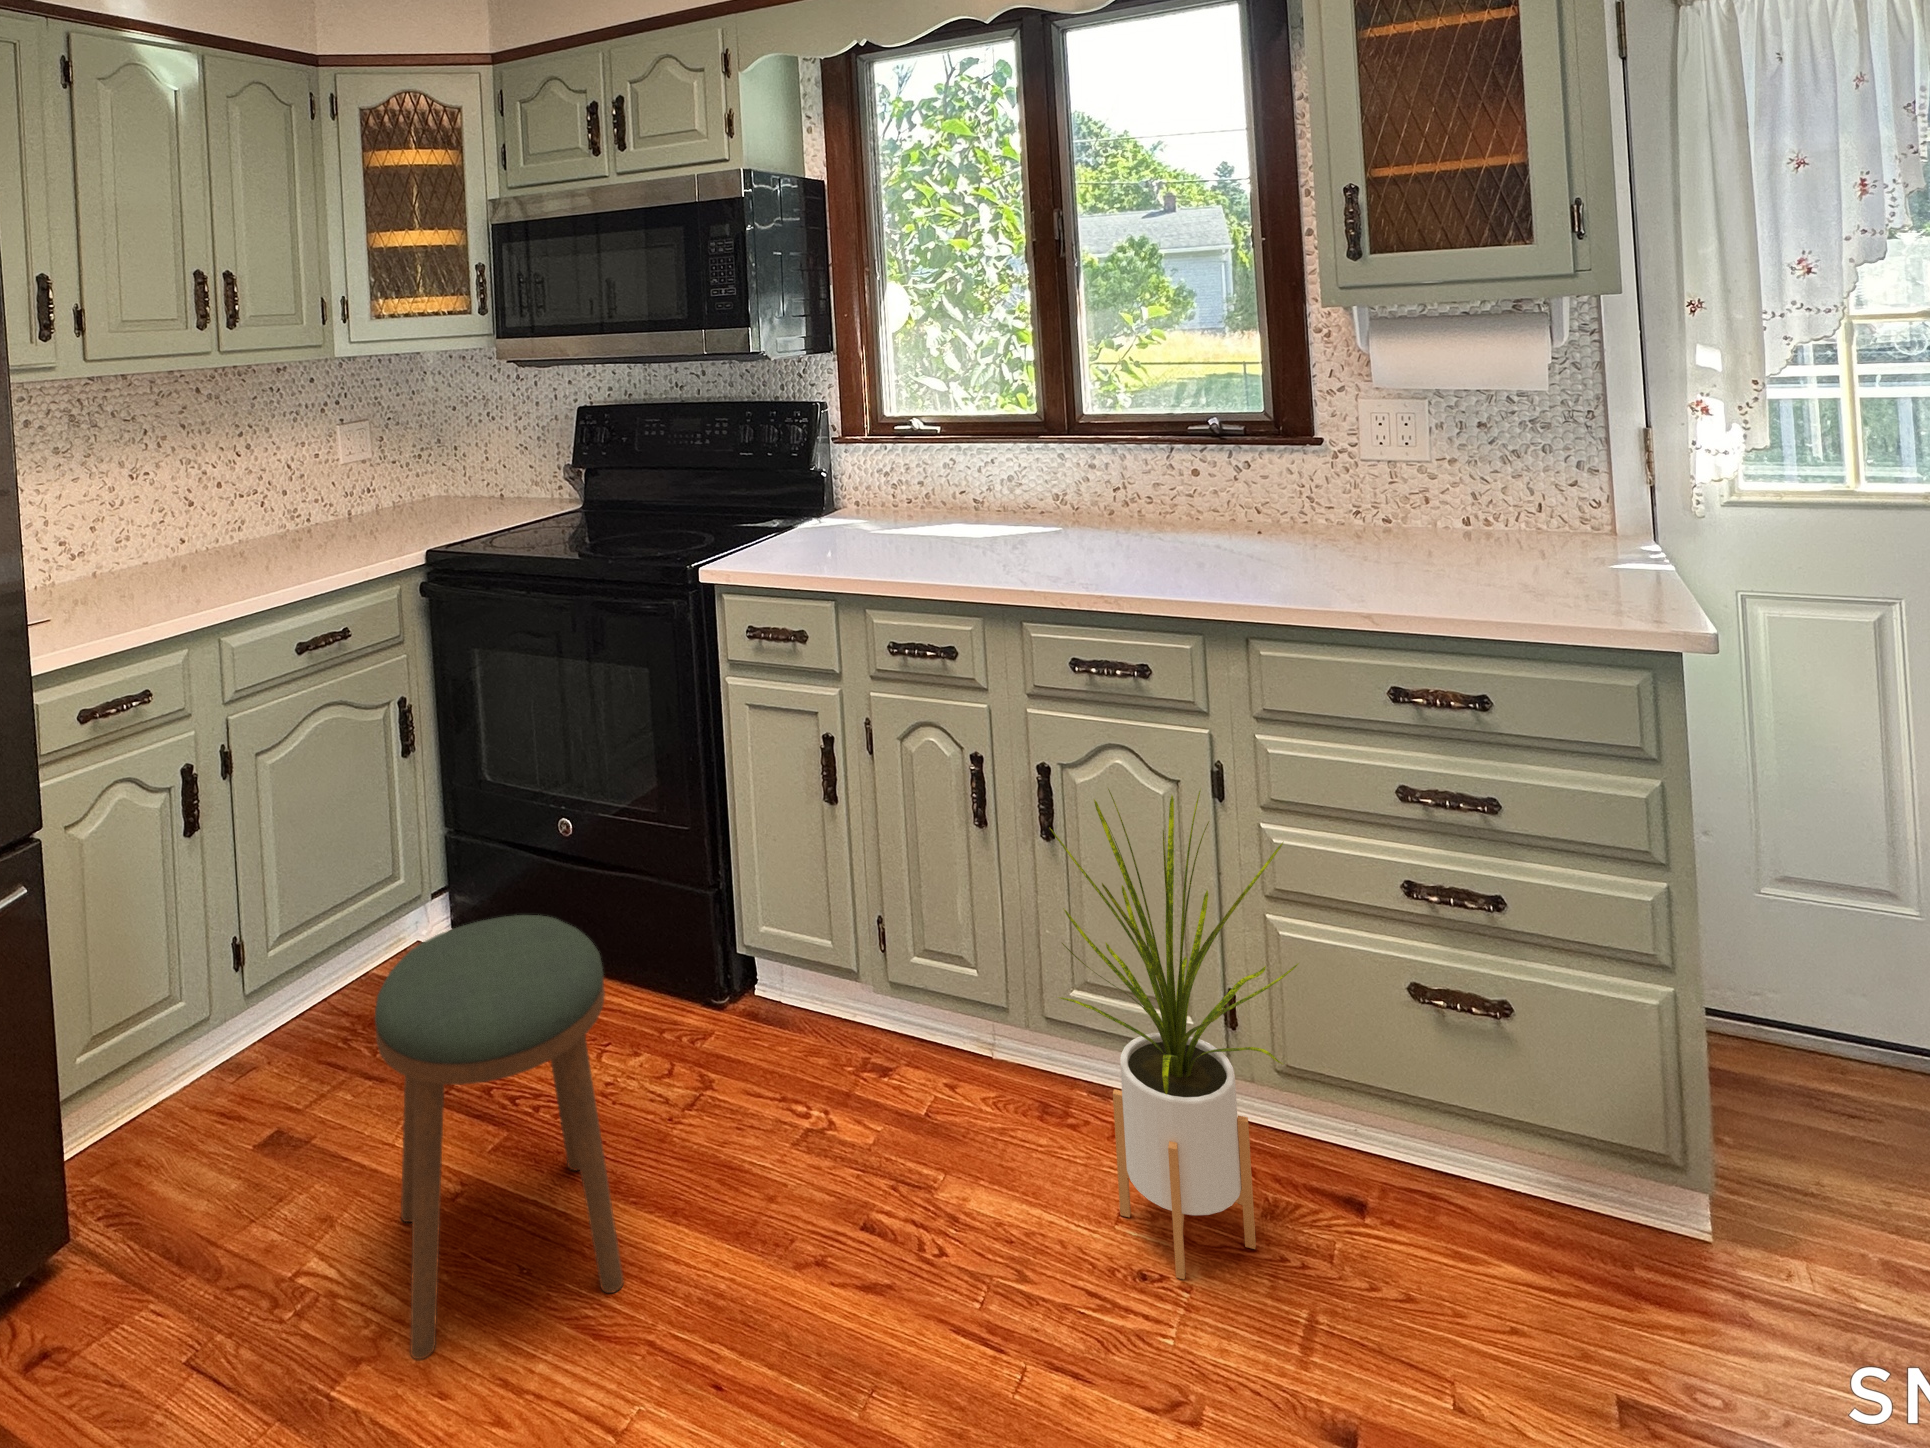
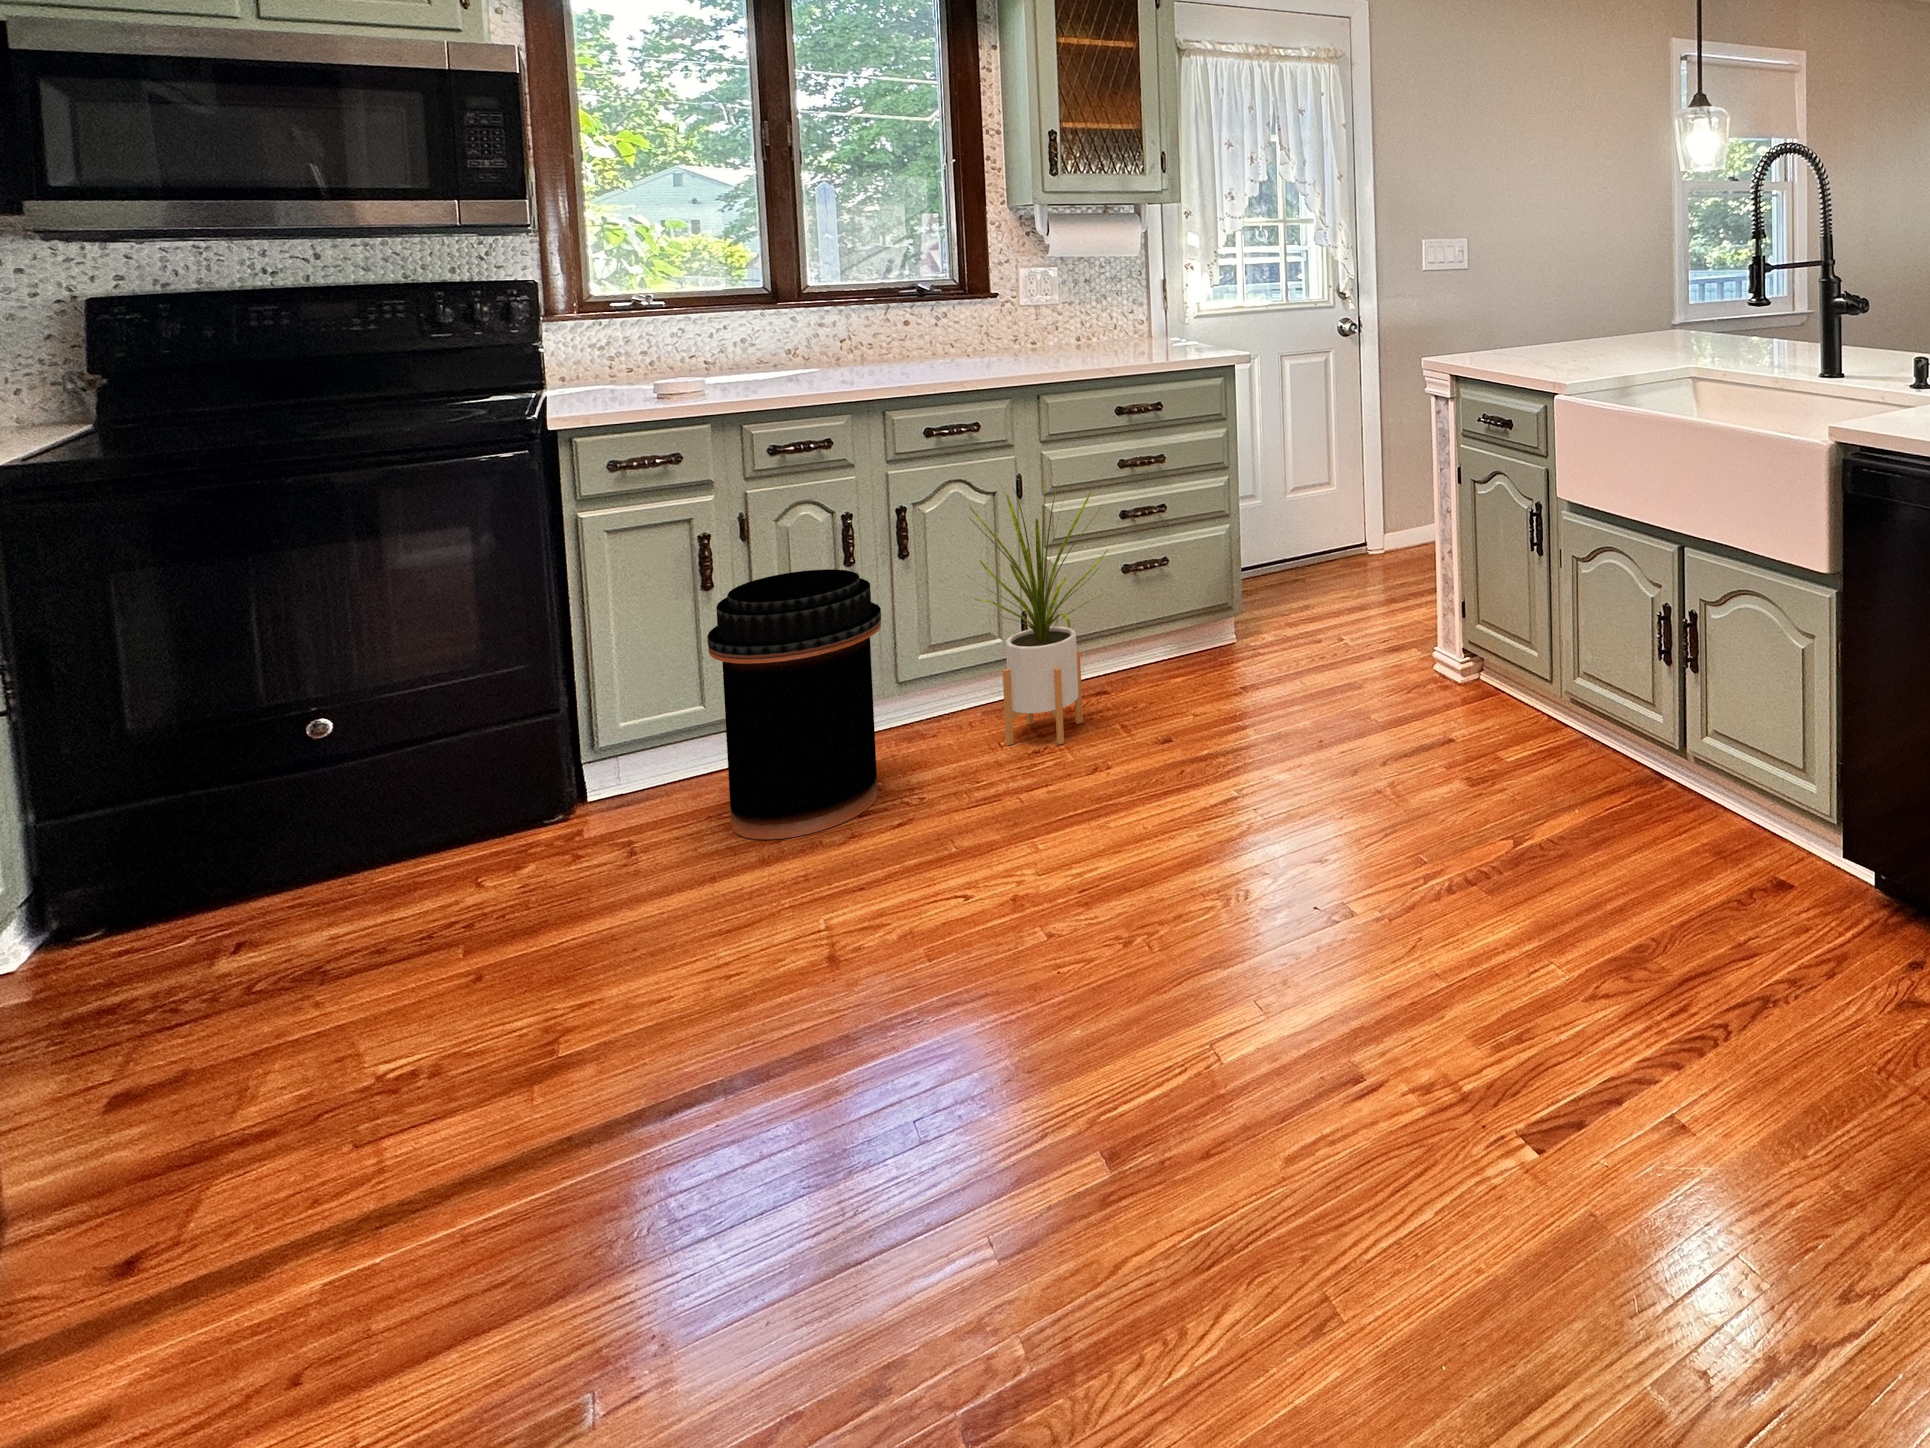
trash can: none [737,819,932,1212] -> present [707,569,881,839]
stool: present [375,915,623,1359] -> none [441,686,736,1016]

